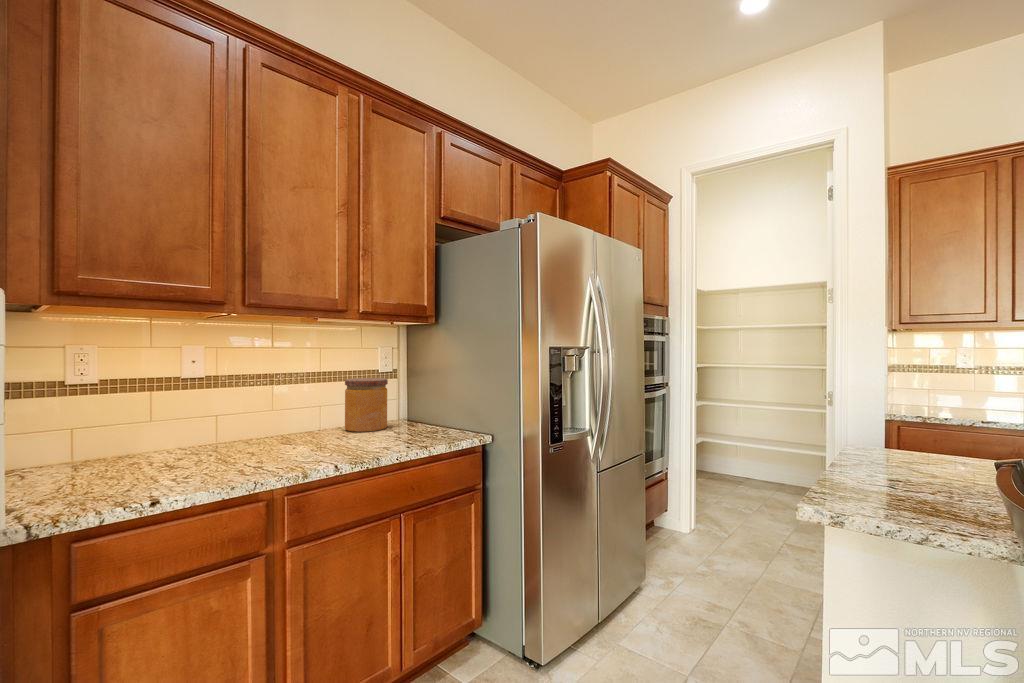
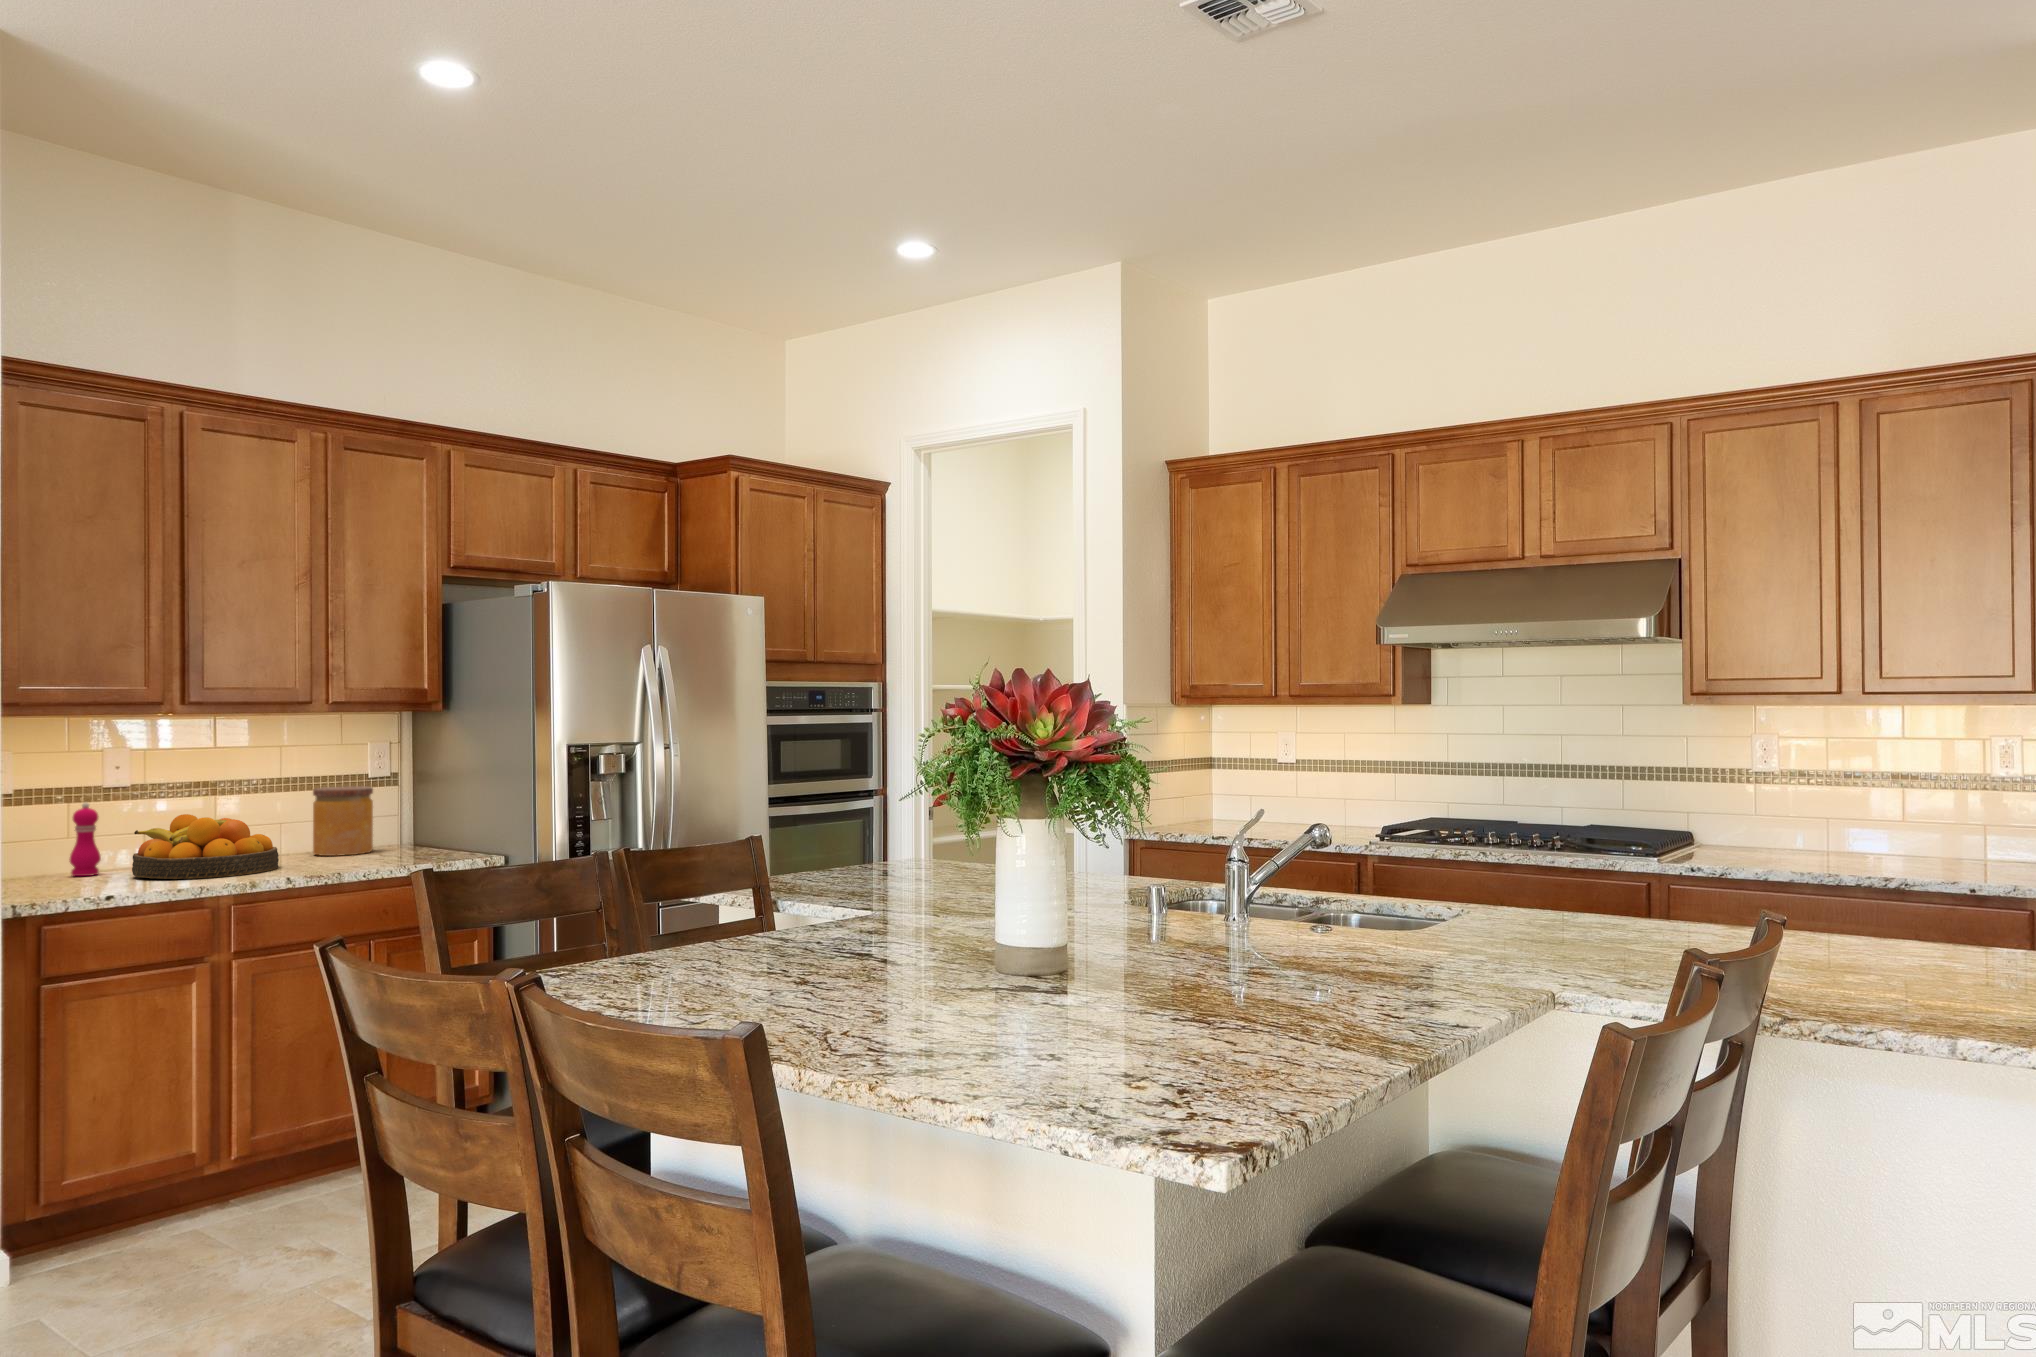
pepper mill: none [147,391,176,456] -> present [69,803,101,876]
fruit bowl: none [197,402,324,466] -> present [132,814,279,879]

